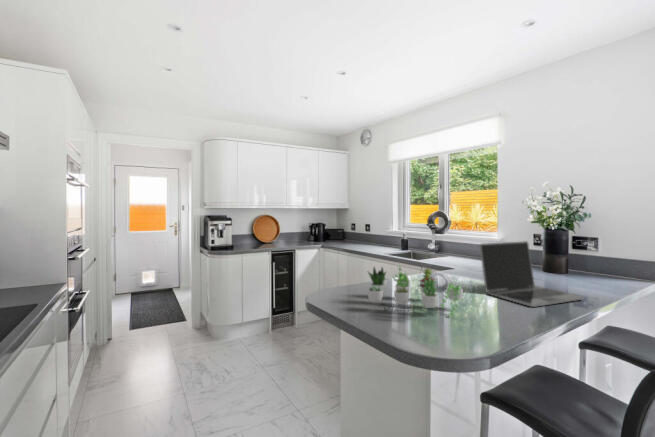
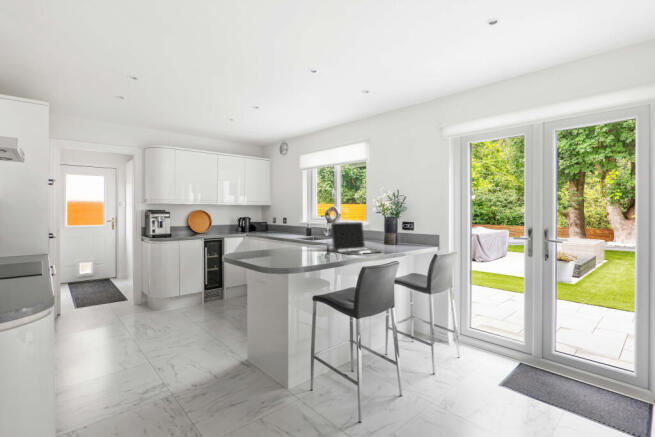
succulent plant: present [368,266,463,316] -> none [258,232,311,258]

